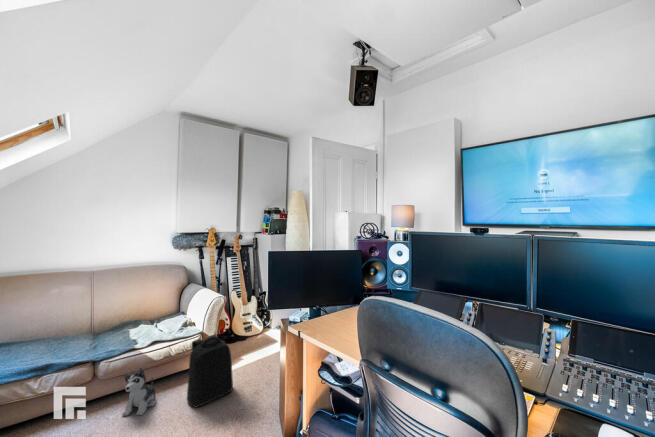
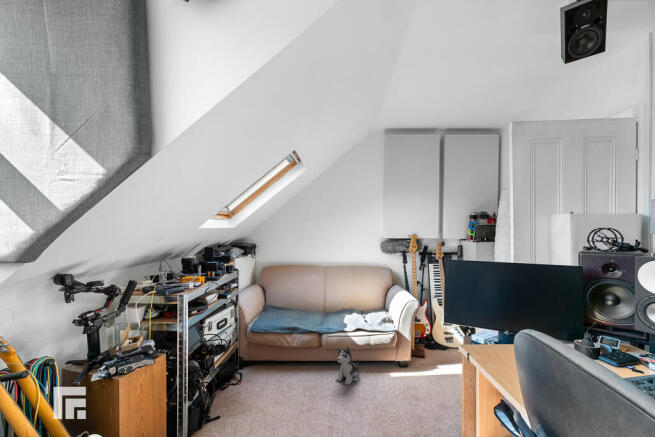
backpack: present [187,335,233,407] -> none [381,335,423,396]

